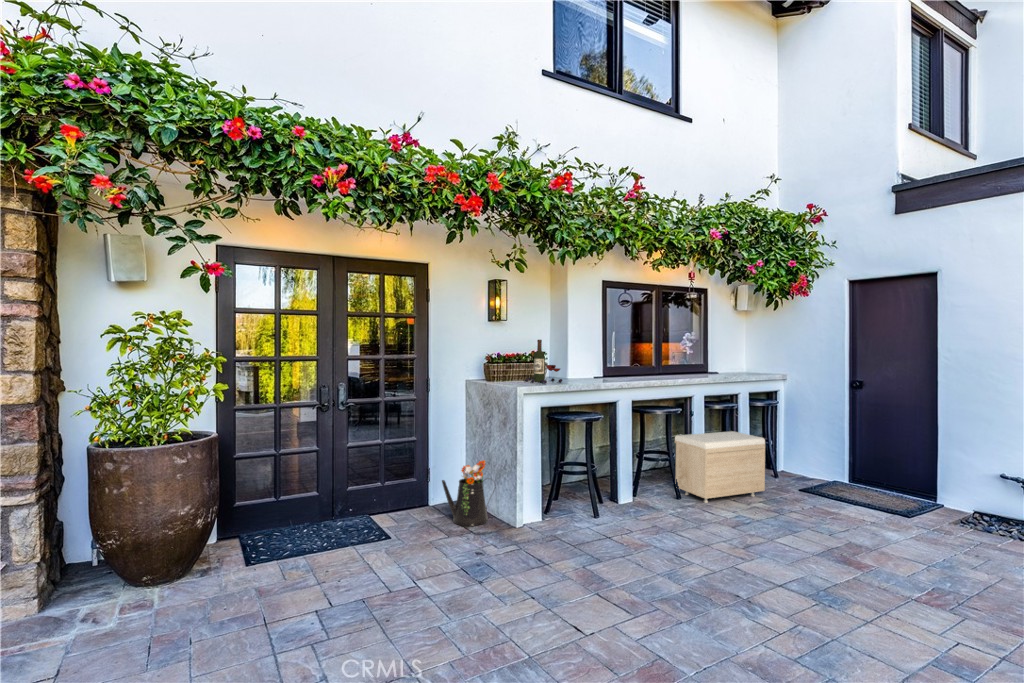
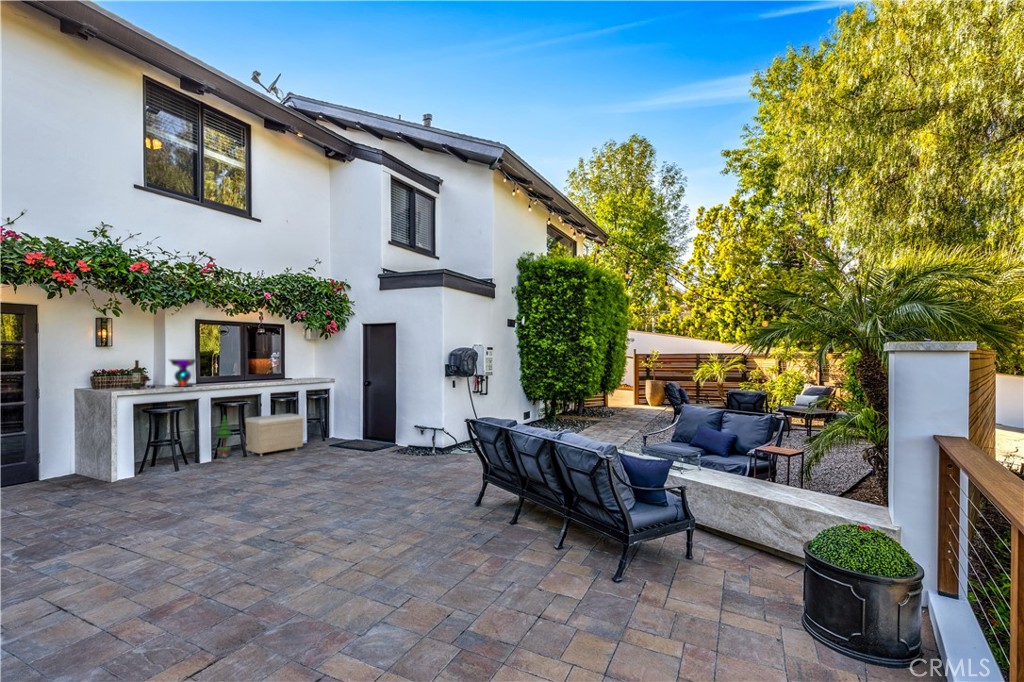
decorative bowl: none [574,339,614,382] -> present [170,359,196,387]
potted tree: none [636,428,662,499] -> present [216,415,232,458]
watering can: present [442,461,489,526] -> none [47,441,95,486]

